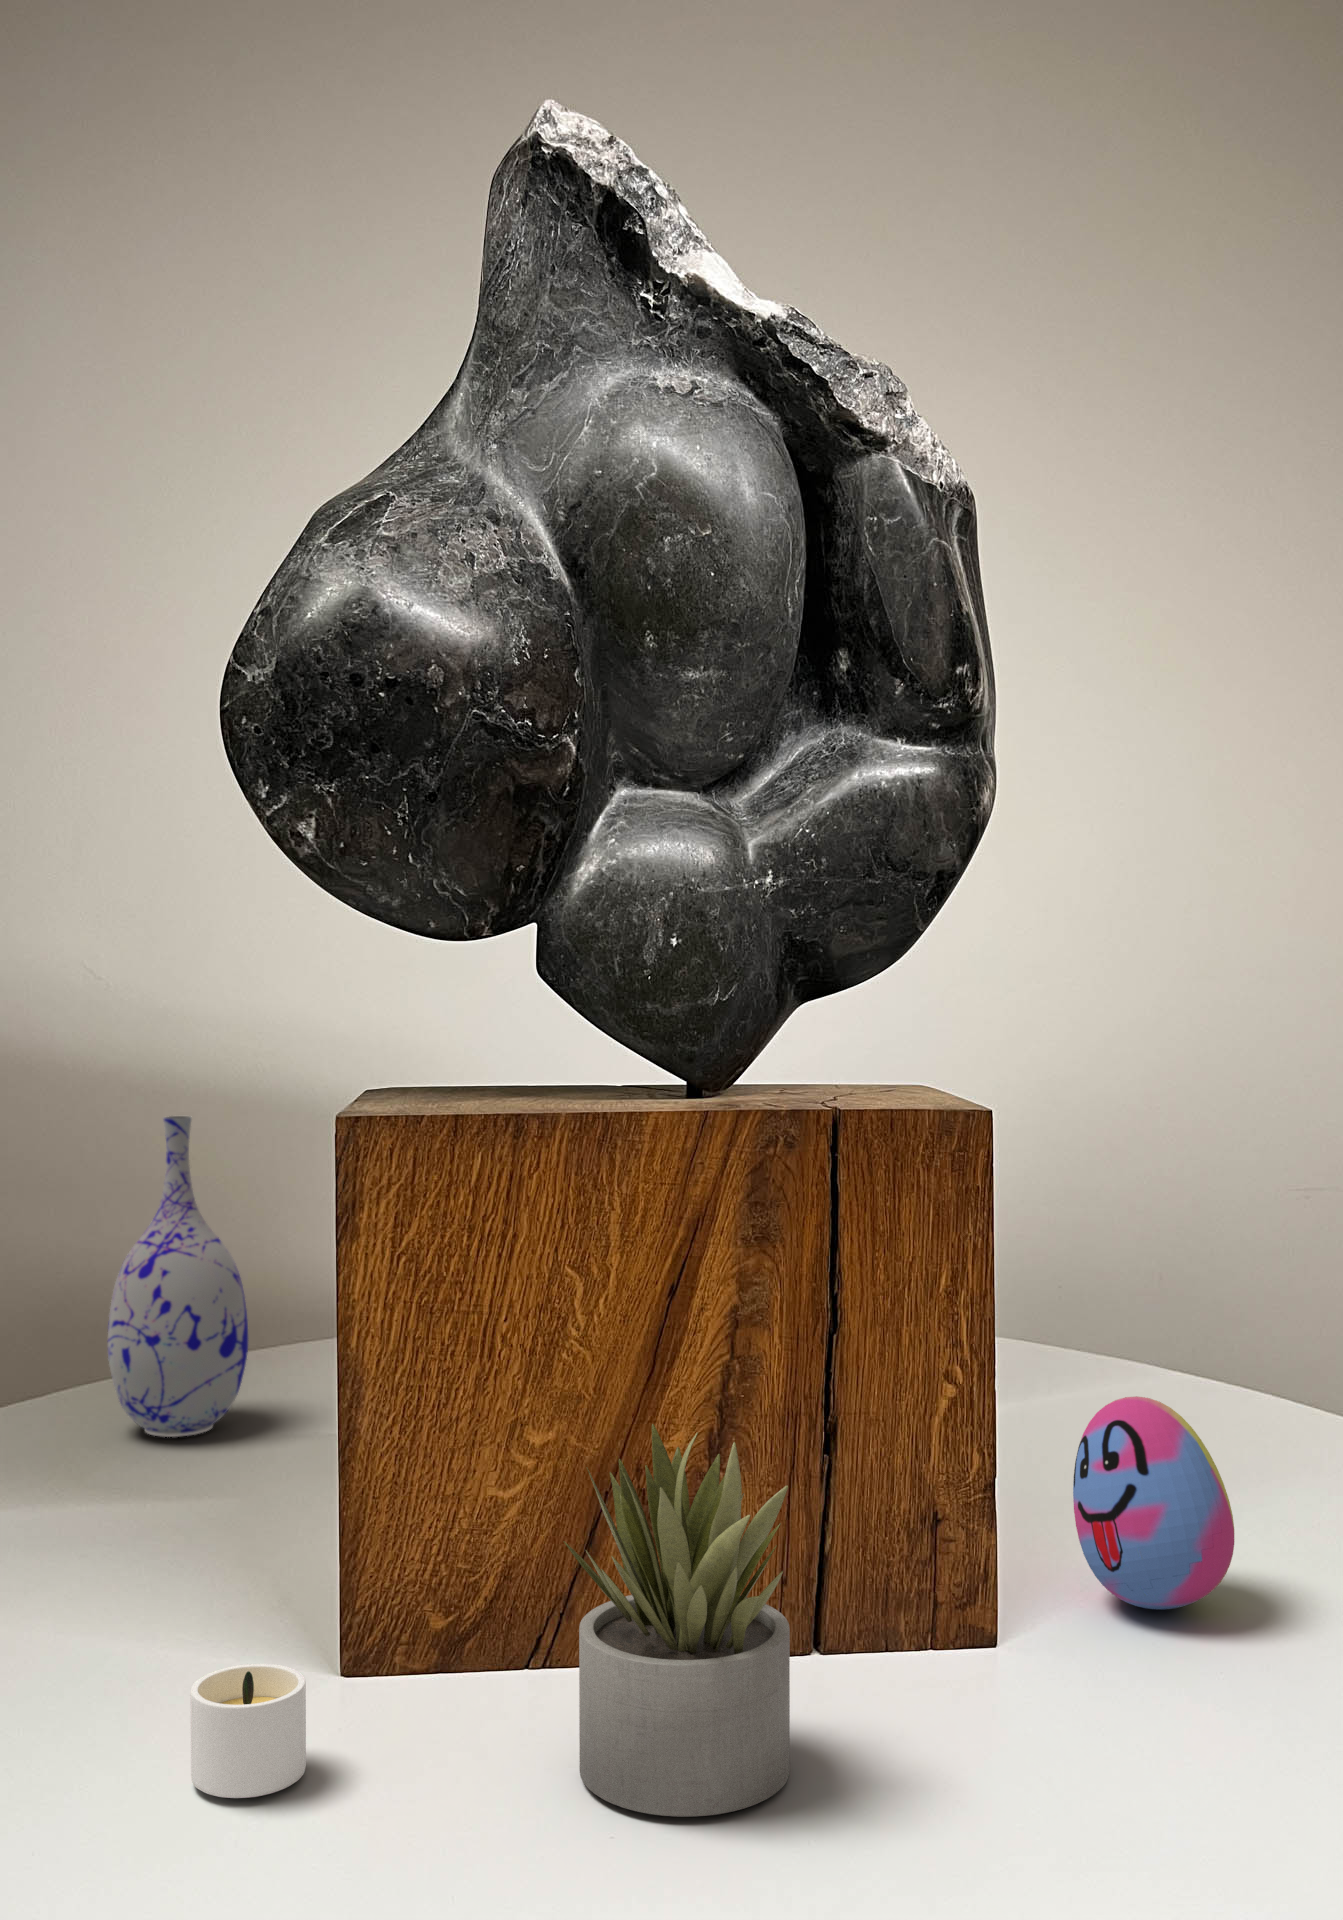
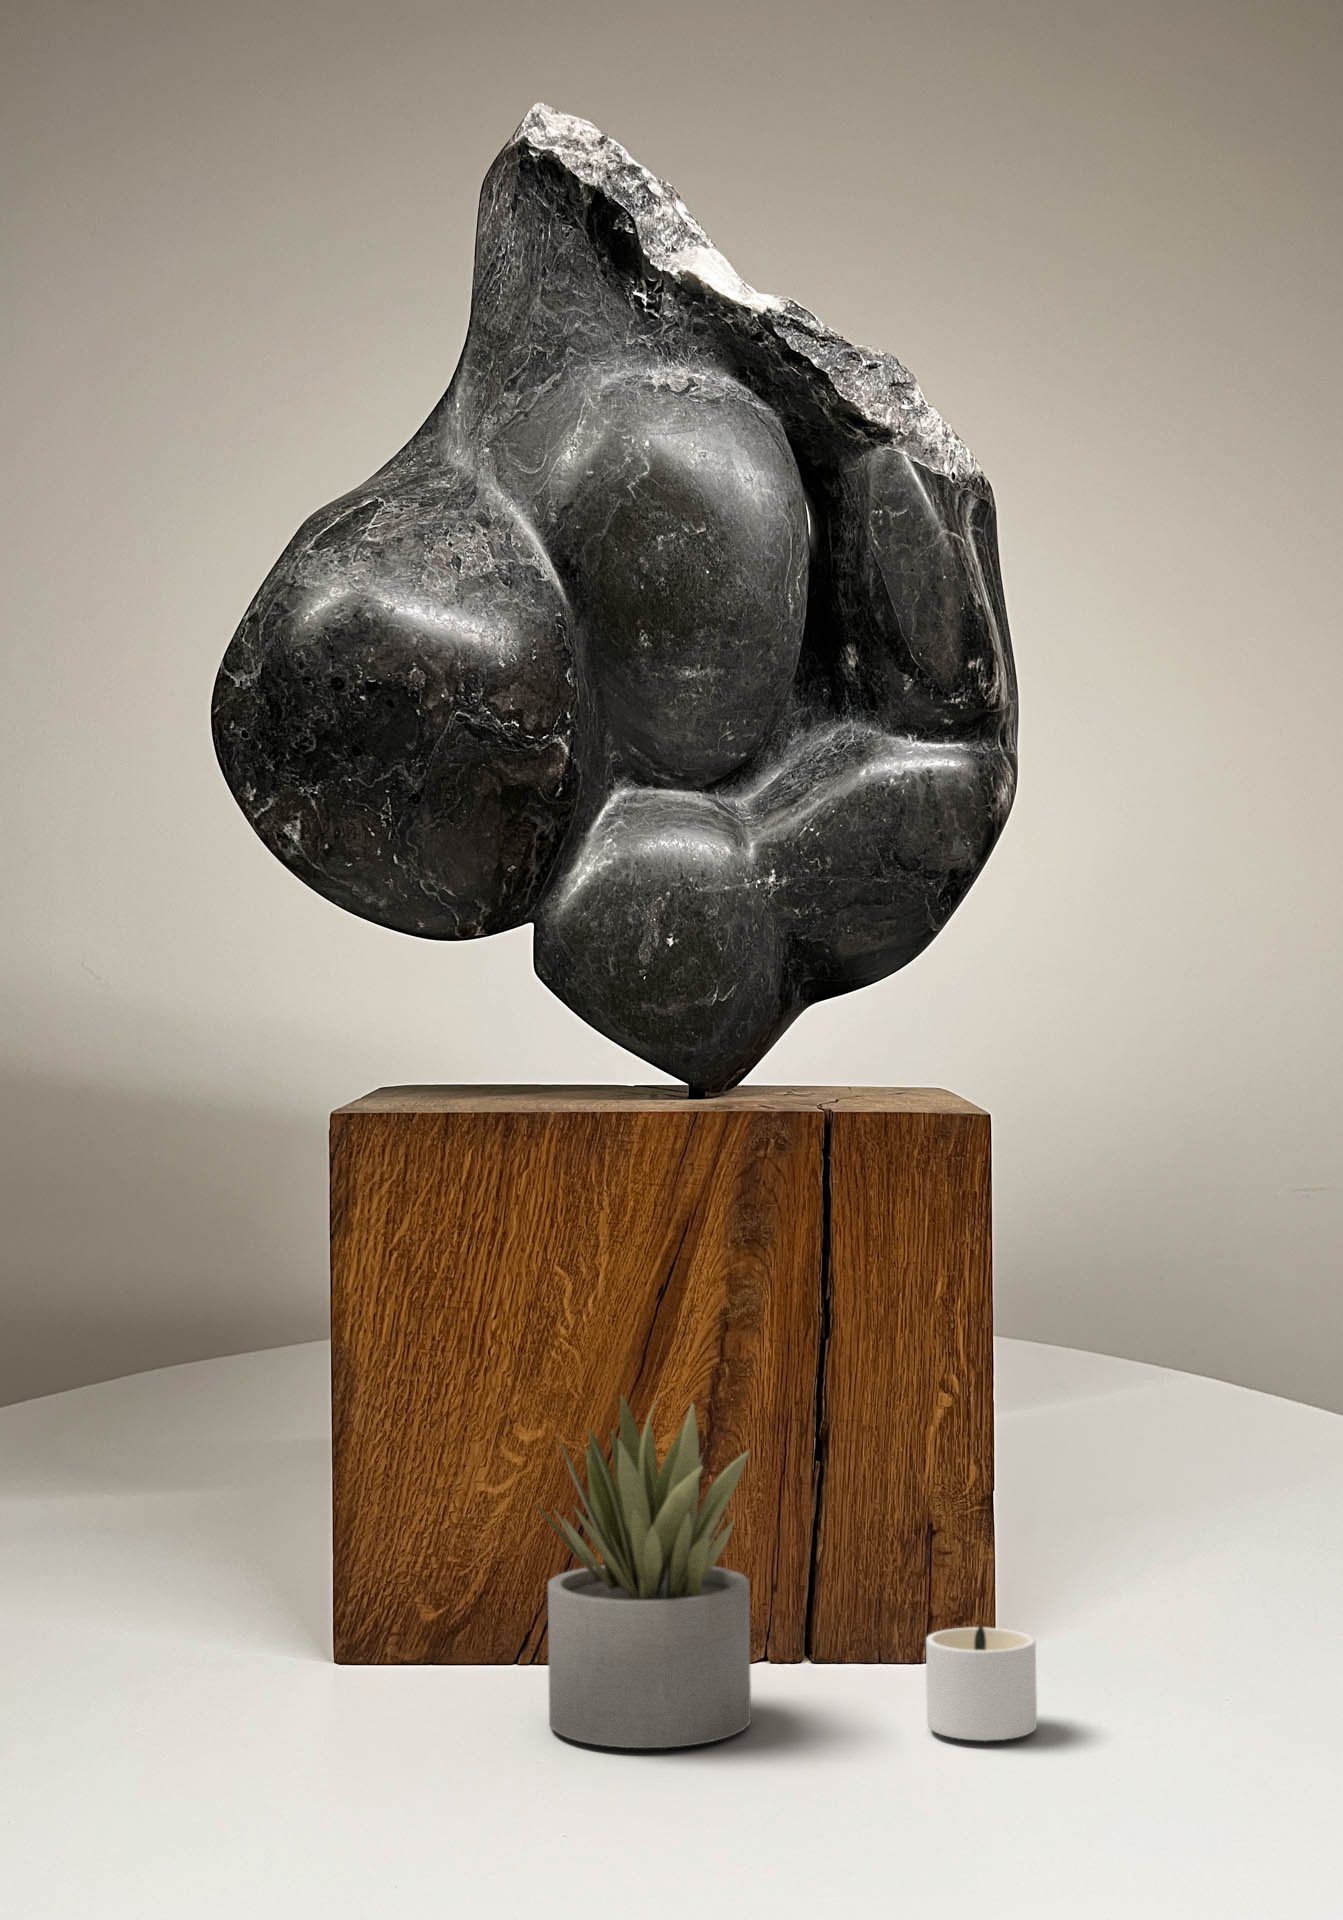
vase: present [108,1116,248,1437] -> none [106,1155,254,1497]
decorative egg: present [1073,1396,1234,1609] -> none [1083,1407,1247,1623]
candle: present [190,1664,306,1798] -> present [926,1626,1037,1741]

